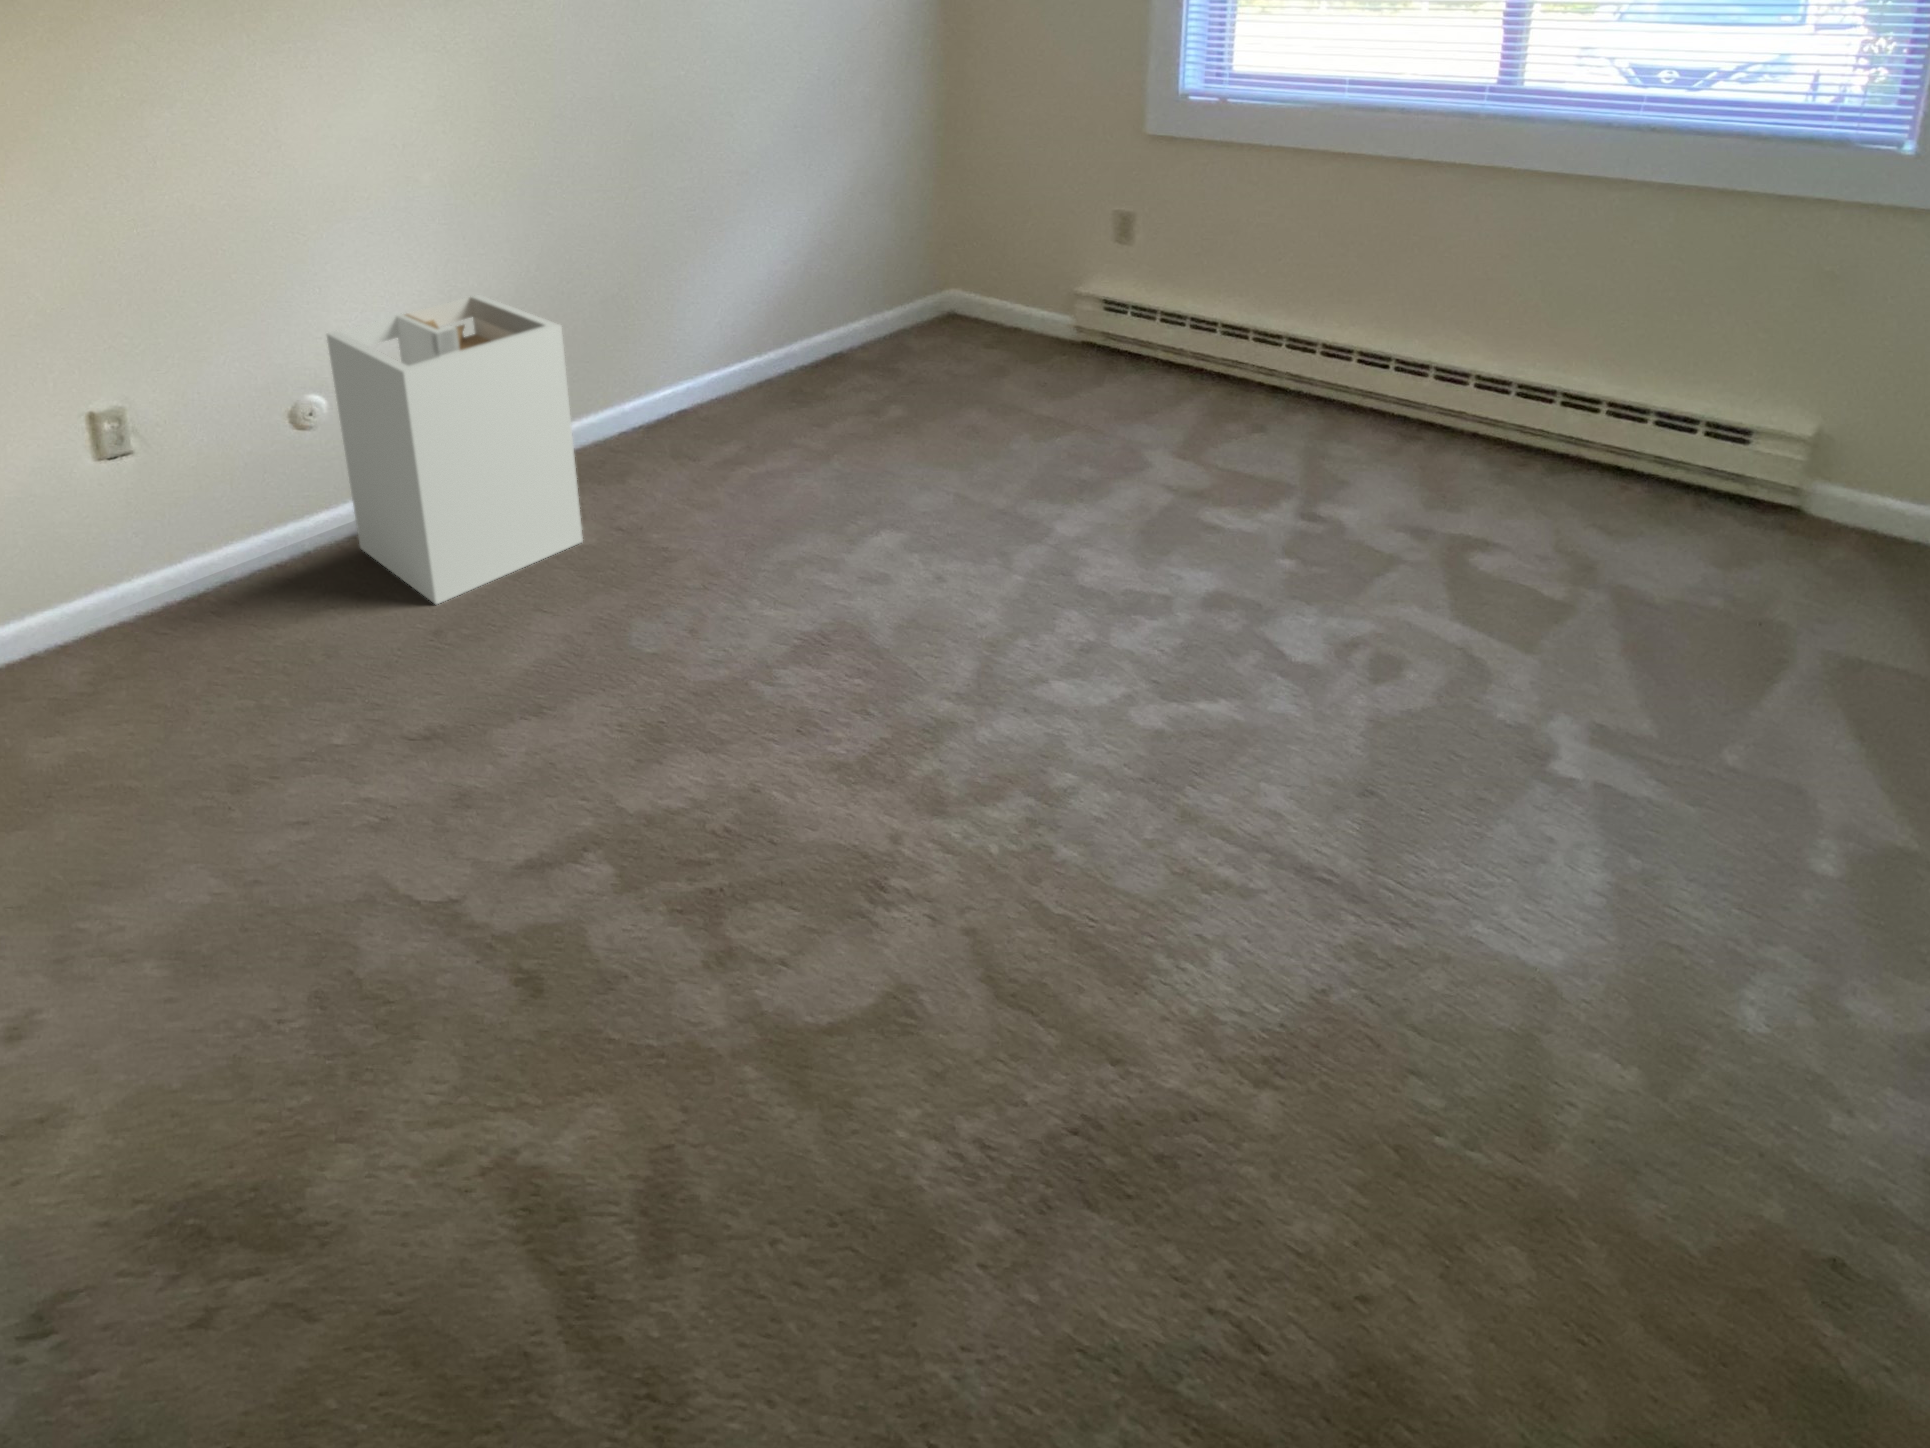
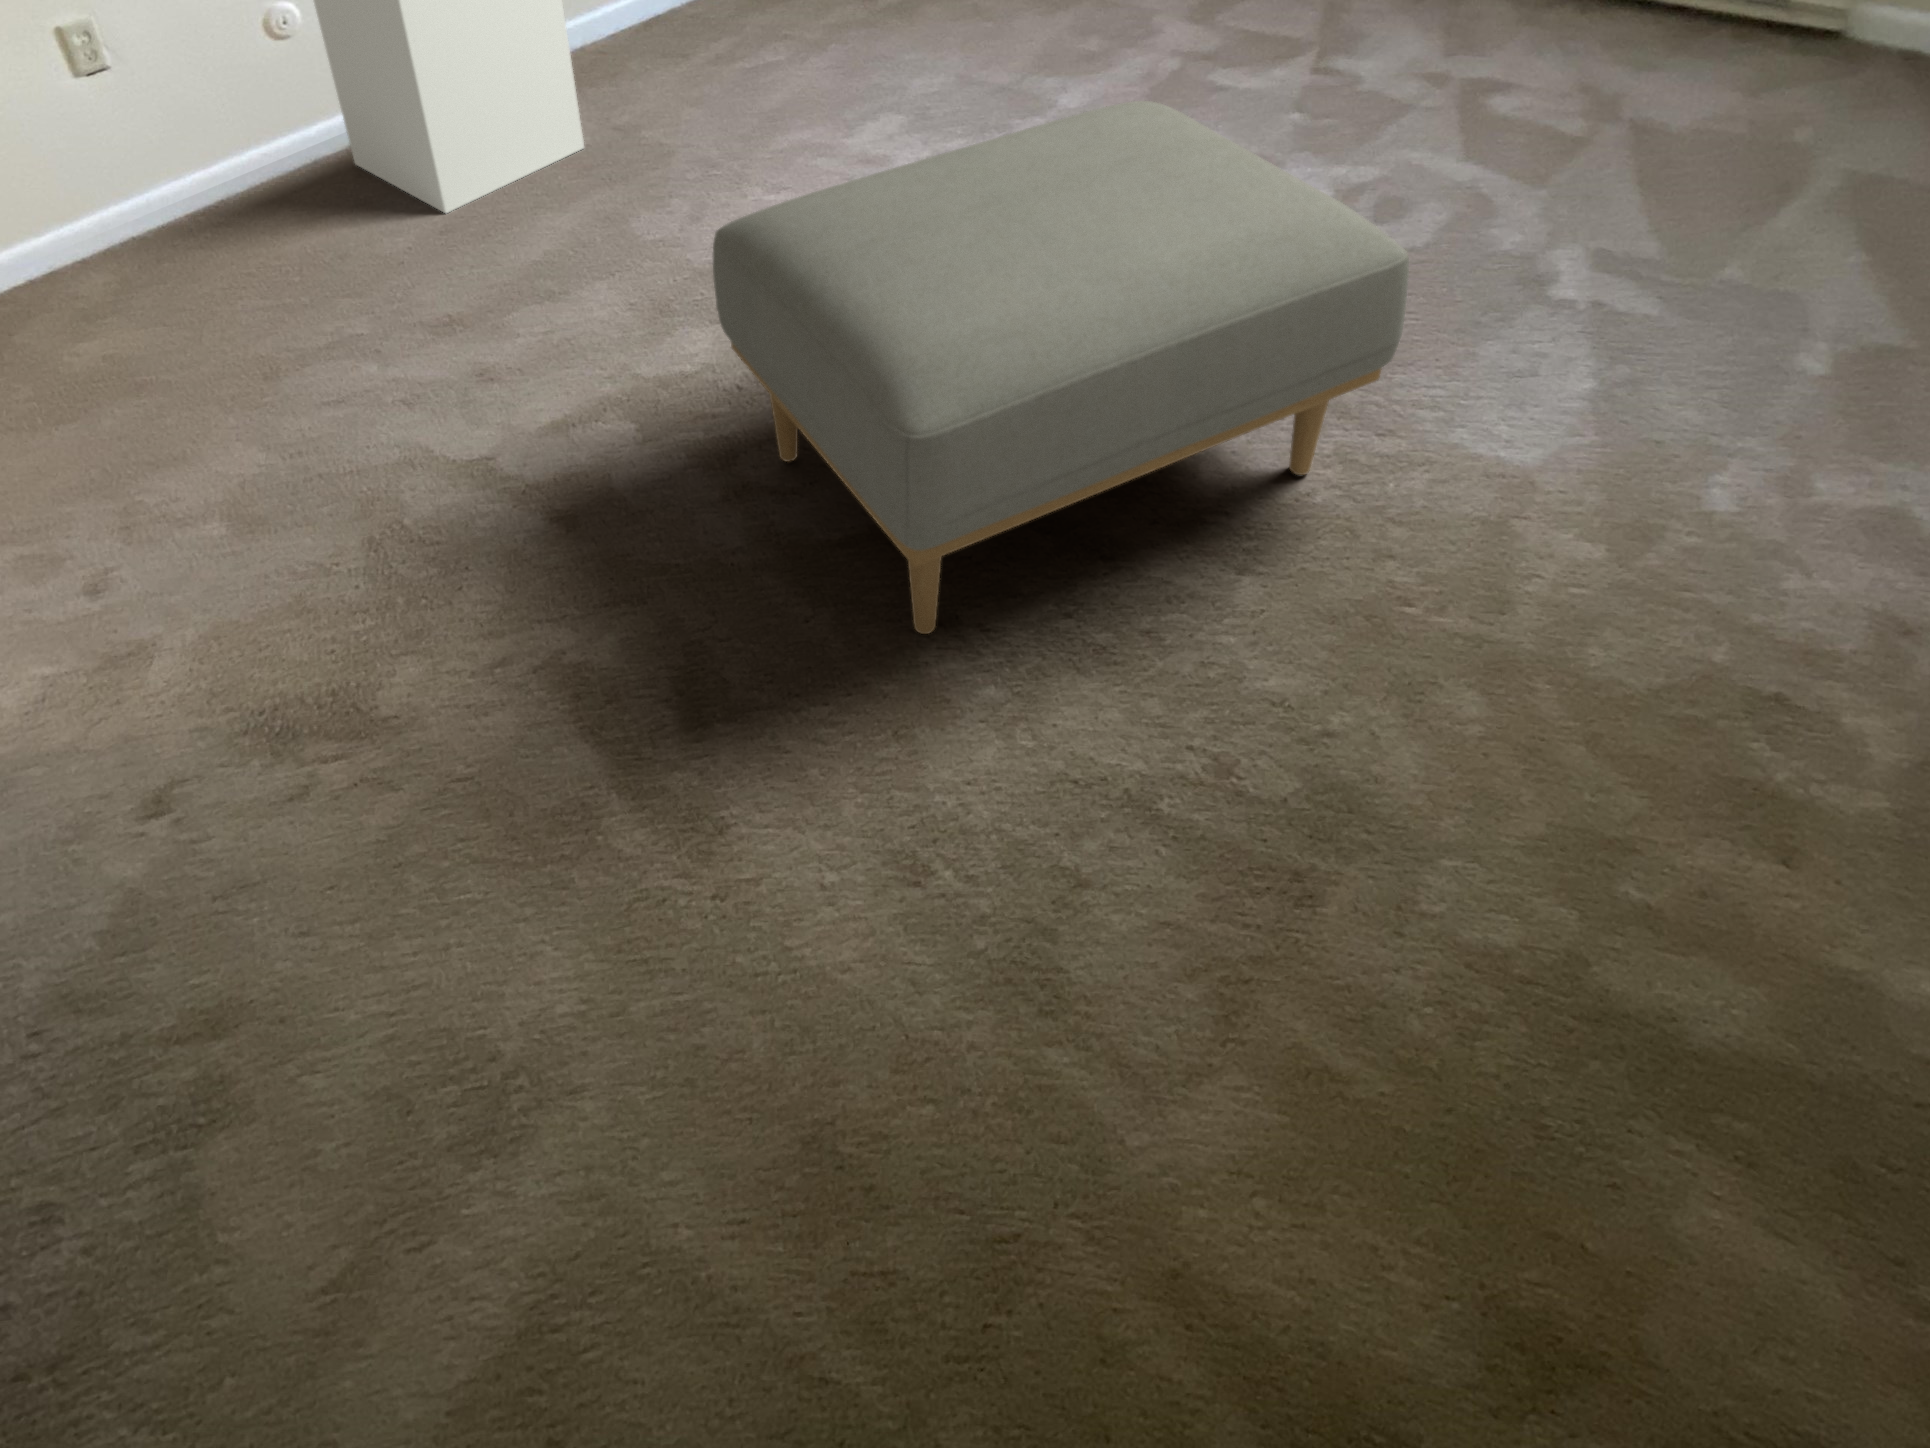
ottoman: none [663,536,1390,1155] -> present [713,101,1409,634]

